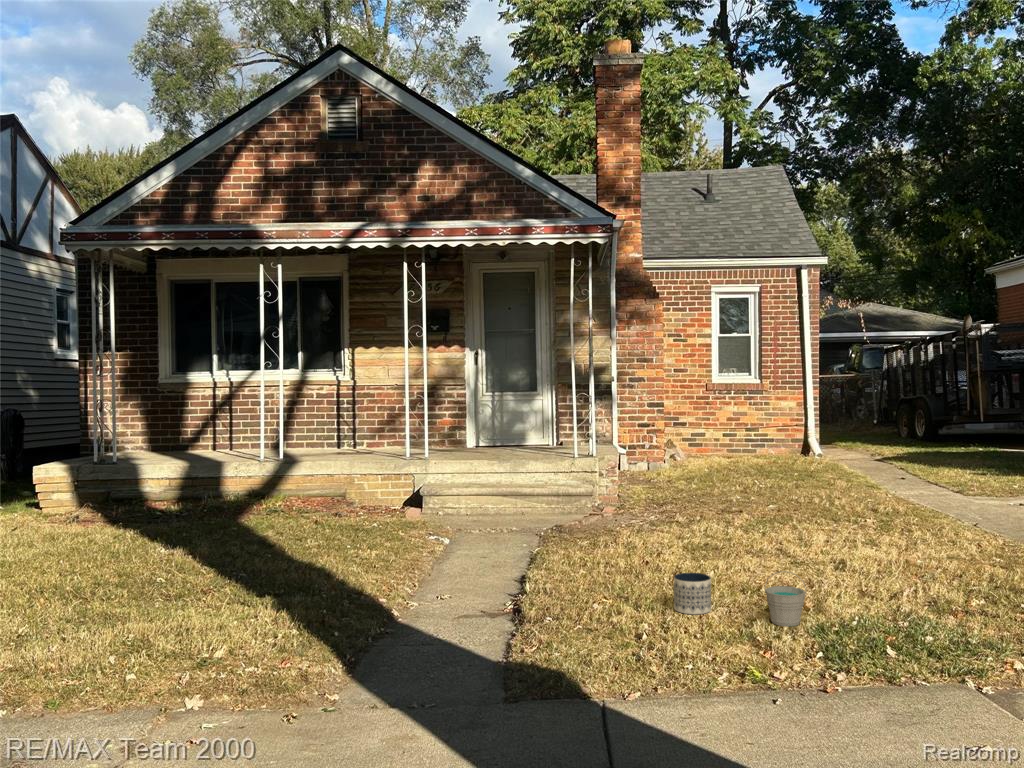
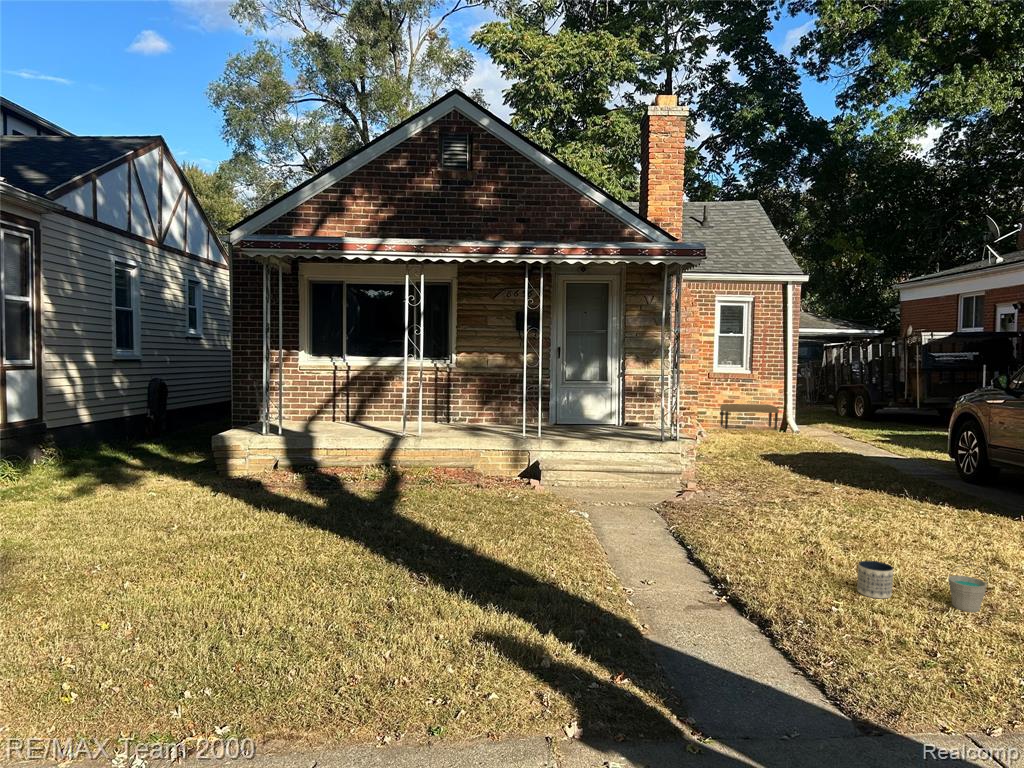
bench: none [722,422,793,453] -> present [720,404,779,429]

